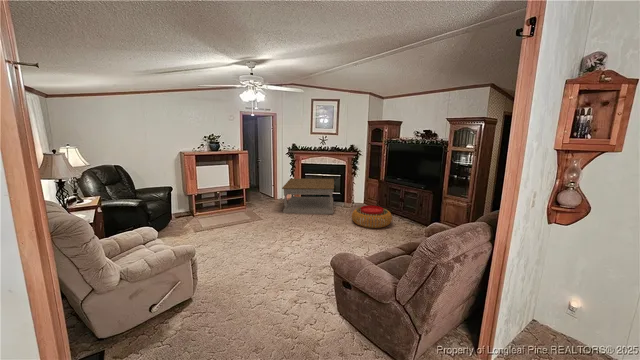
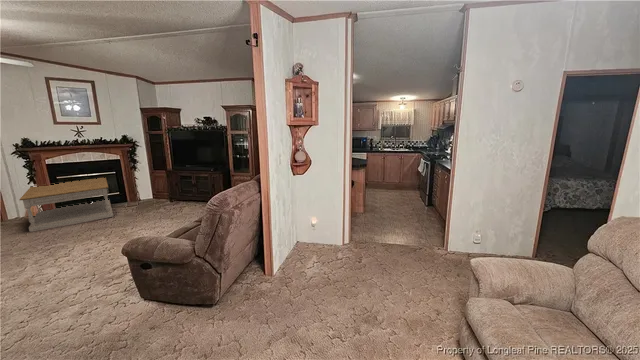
pouf: present [352,205,392,228] -> none [139,196,187,220]

